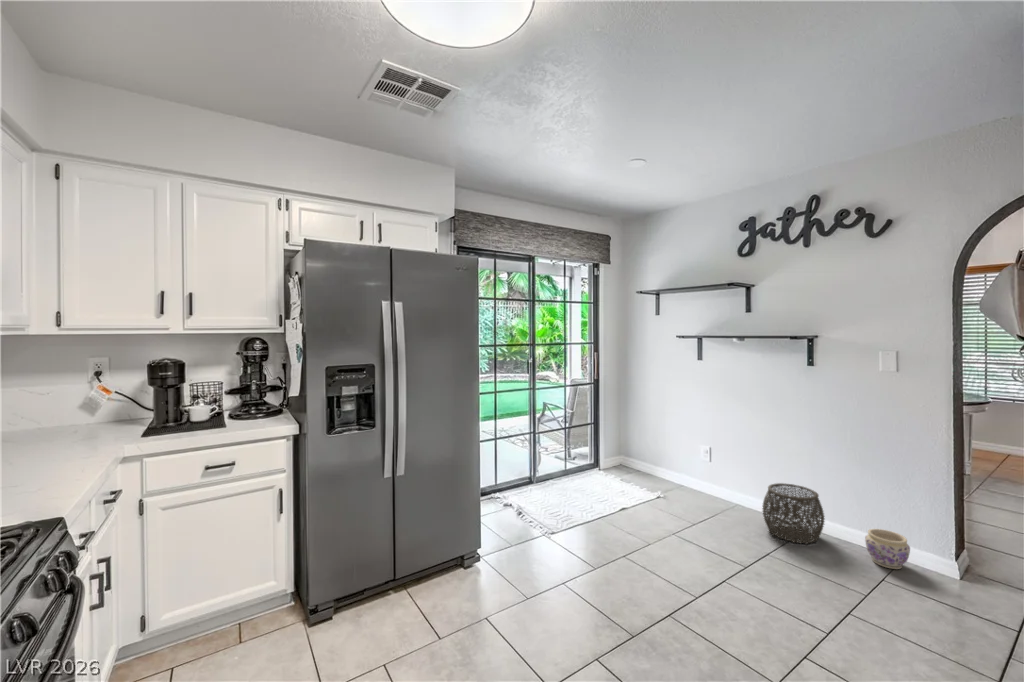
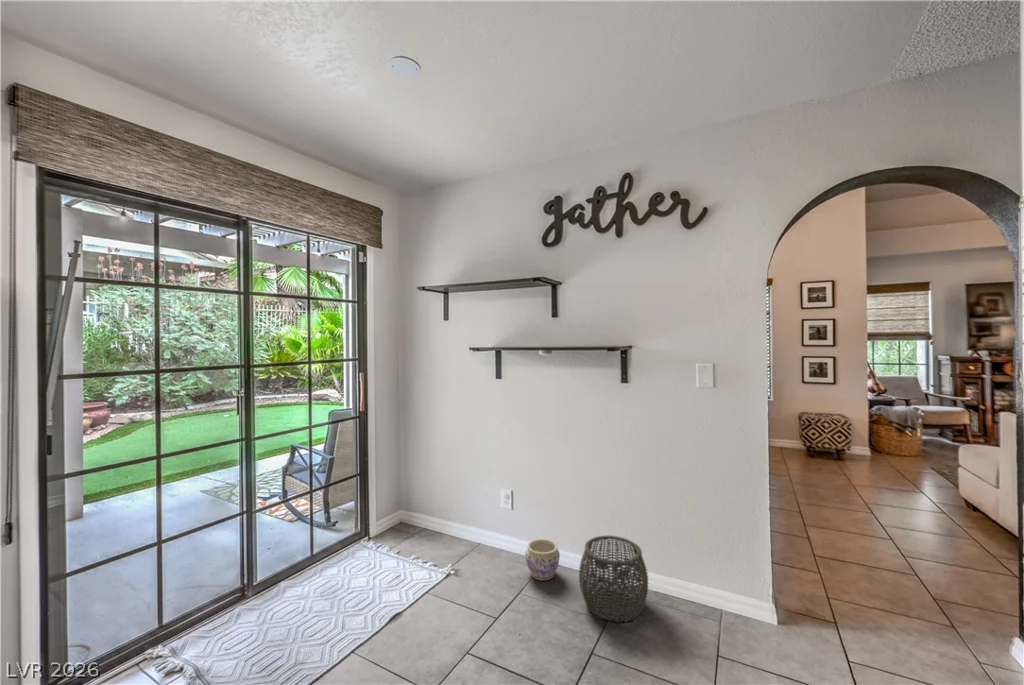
planter: present [865,529,910,570] -> present [525,539,560,581]

